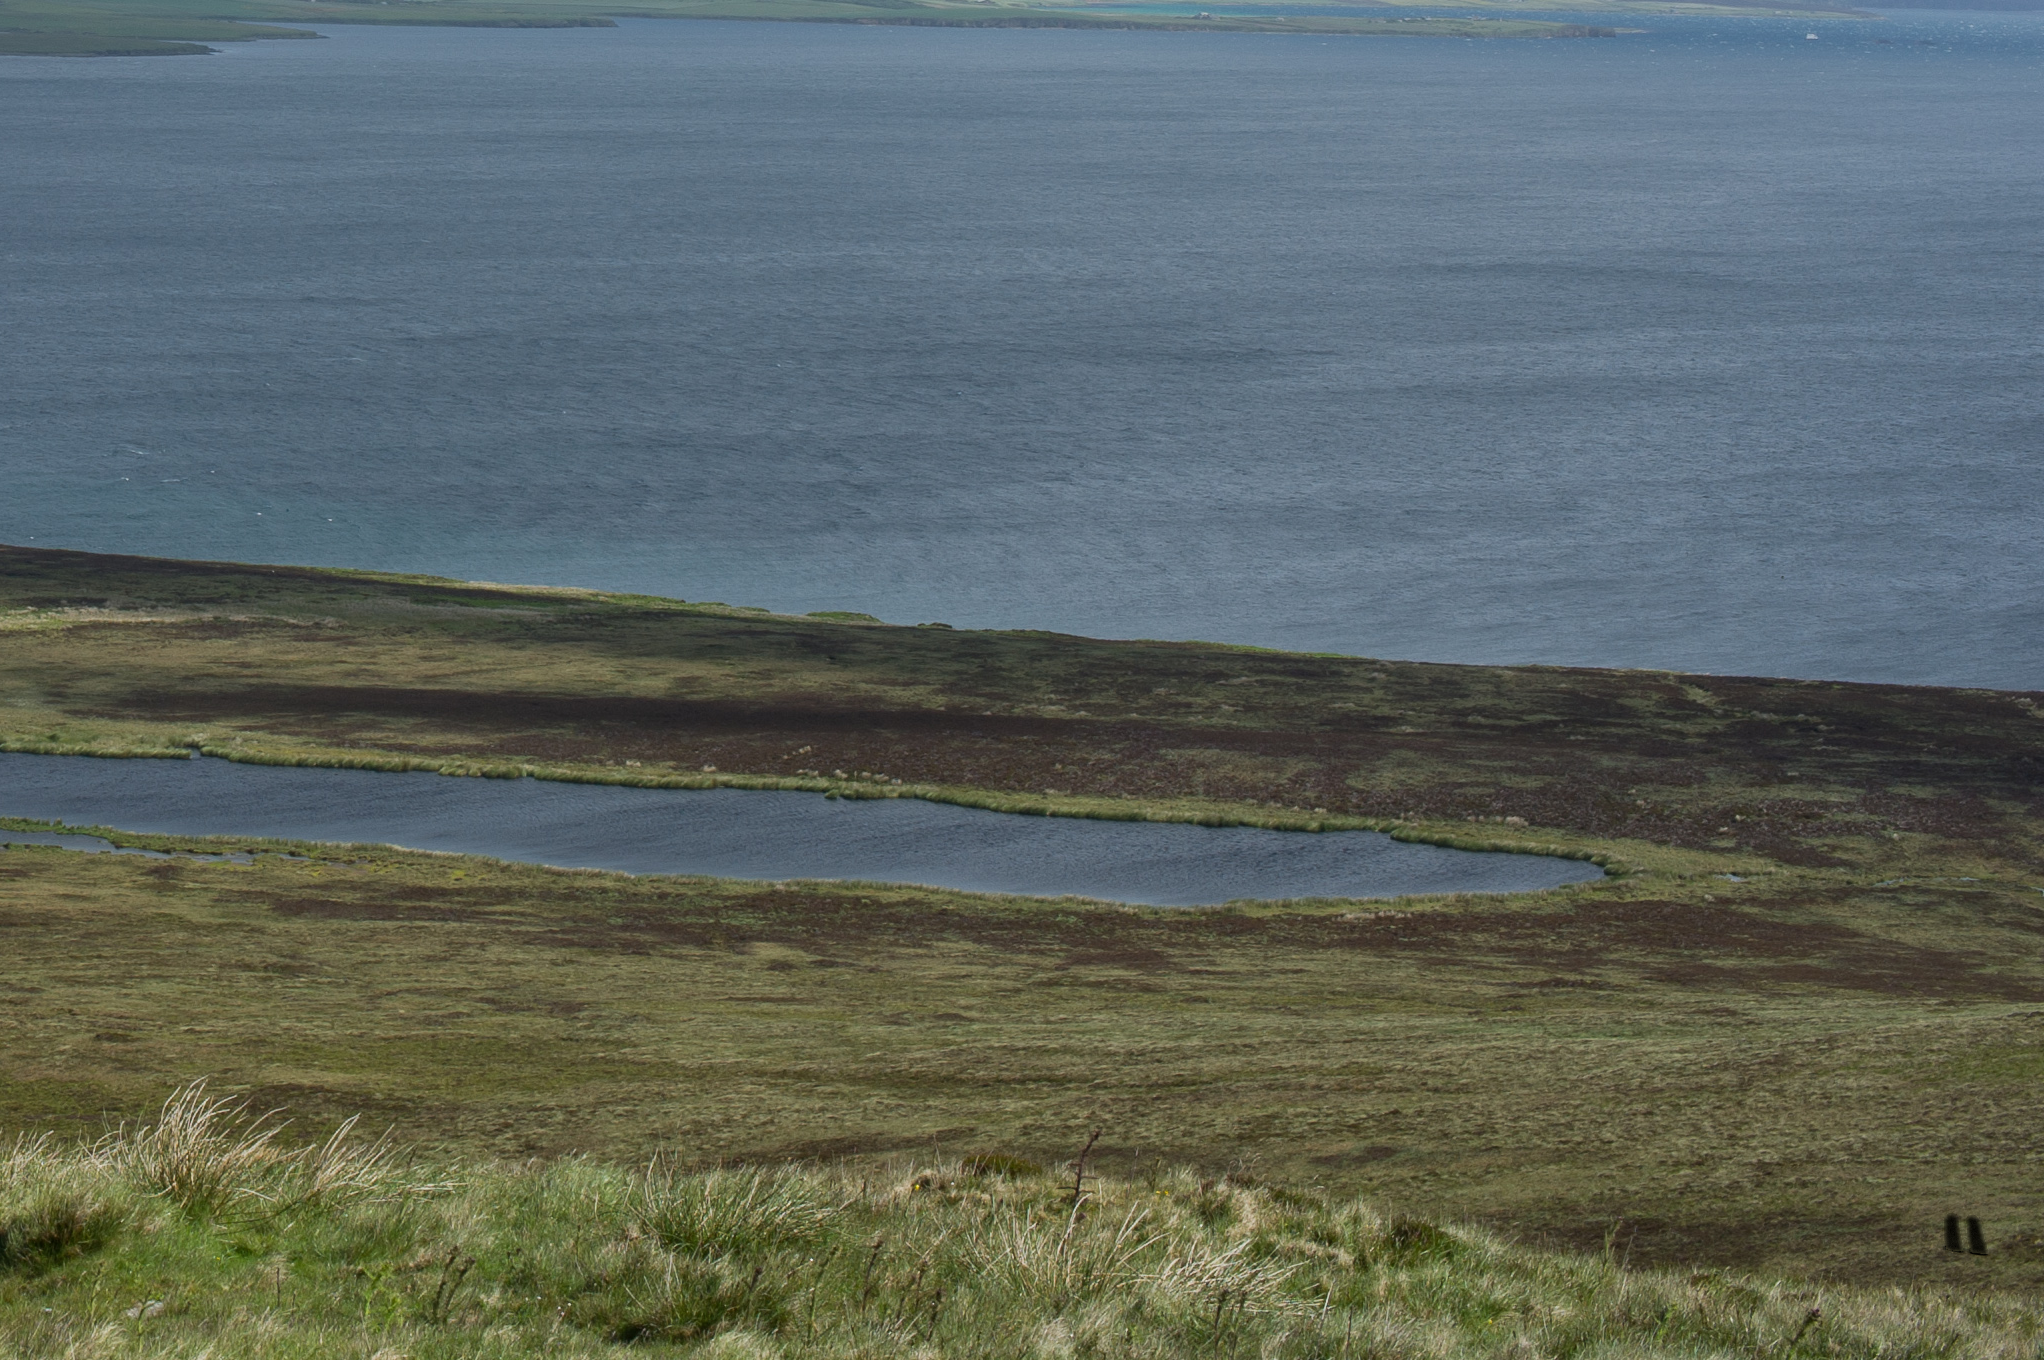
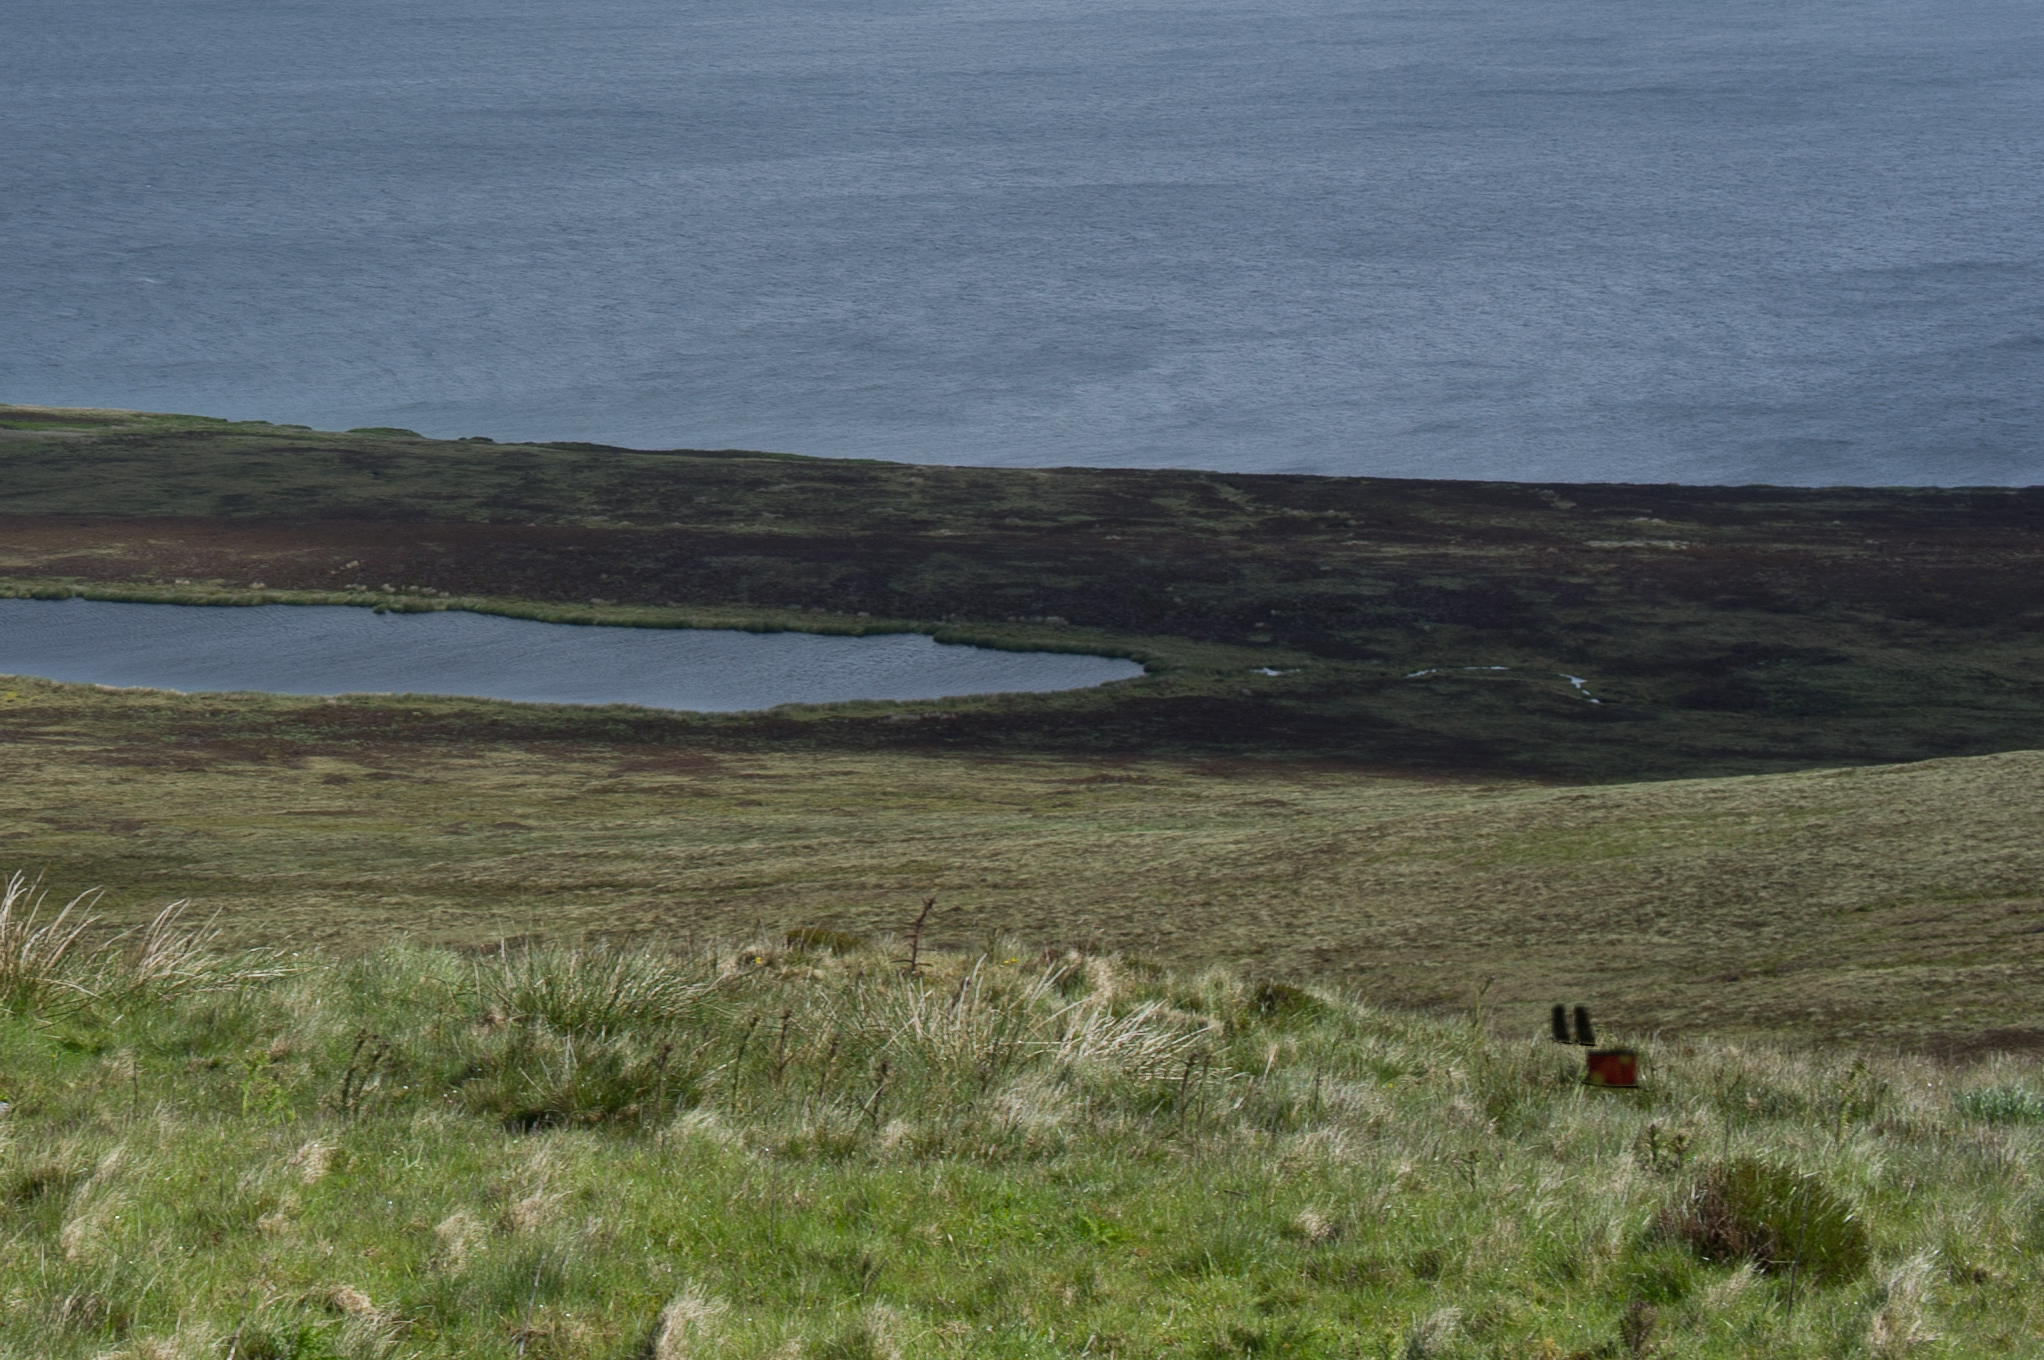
bag: none [1947,1253,2006,1290] -> present [1582,1048,1639,1087]

